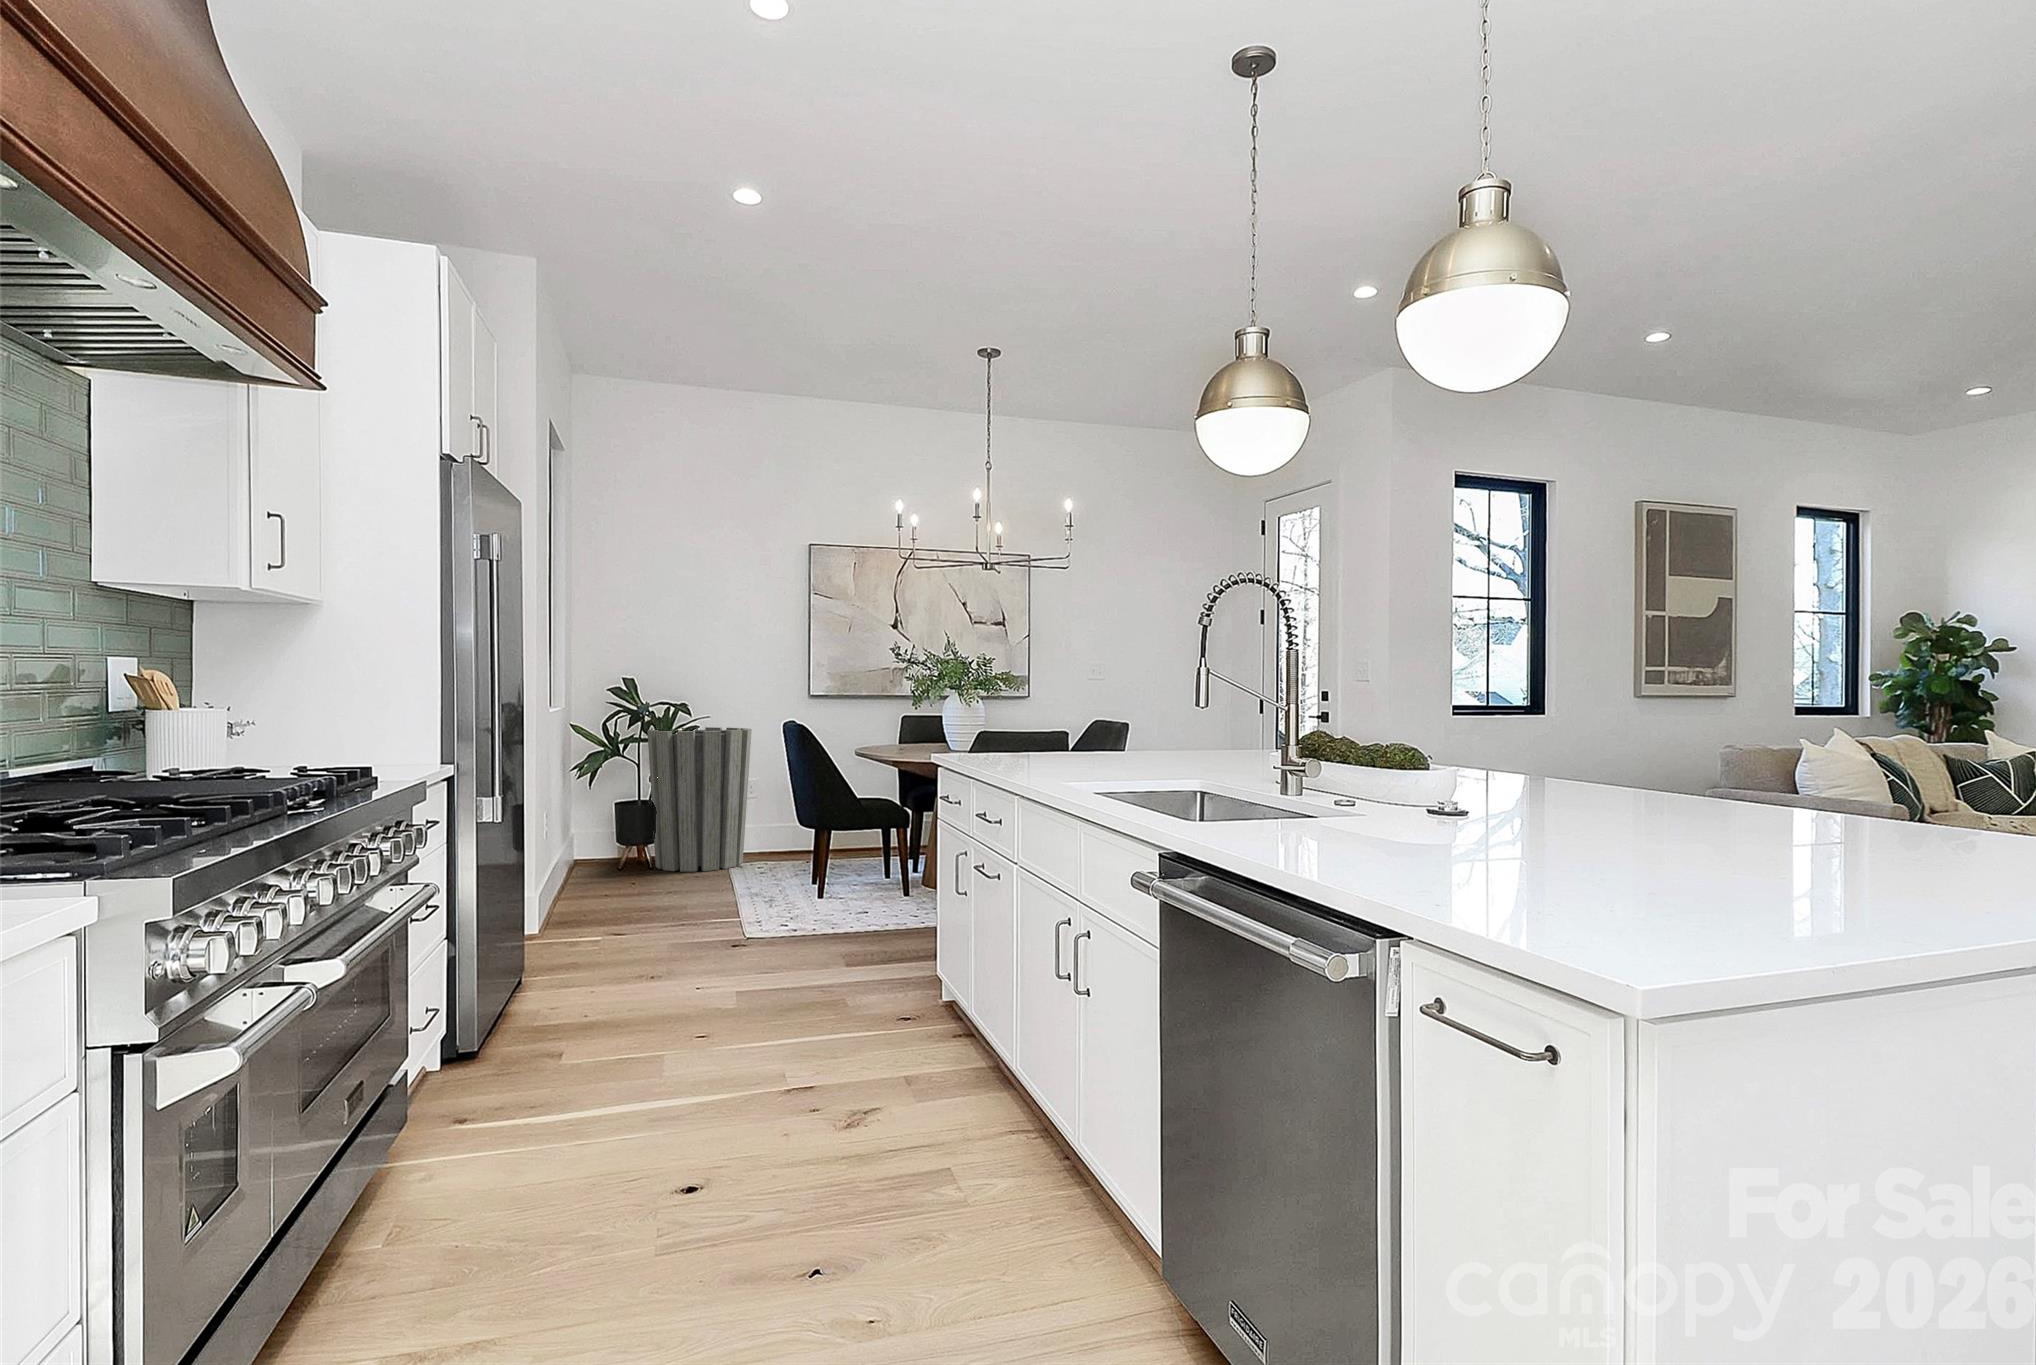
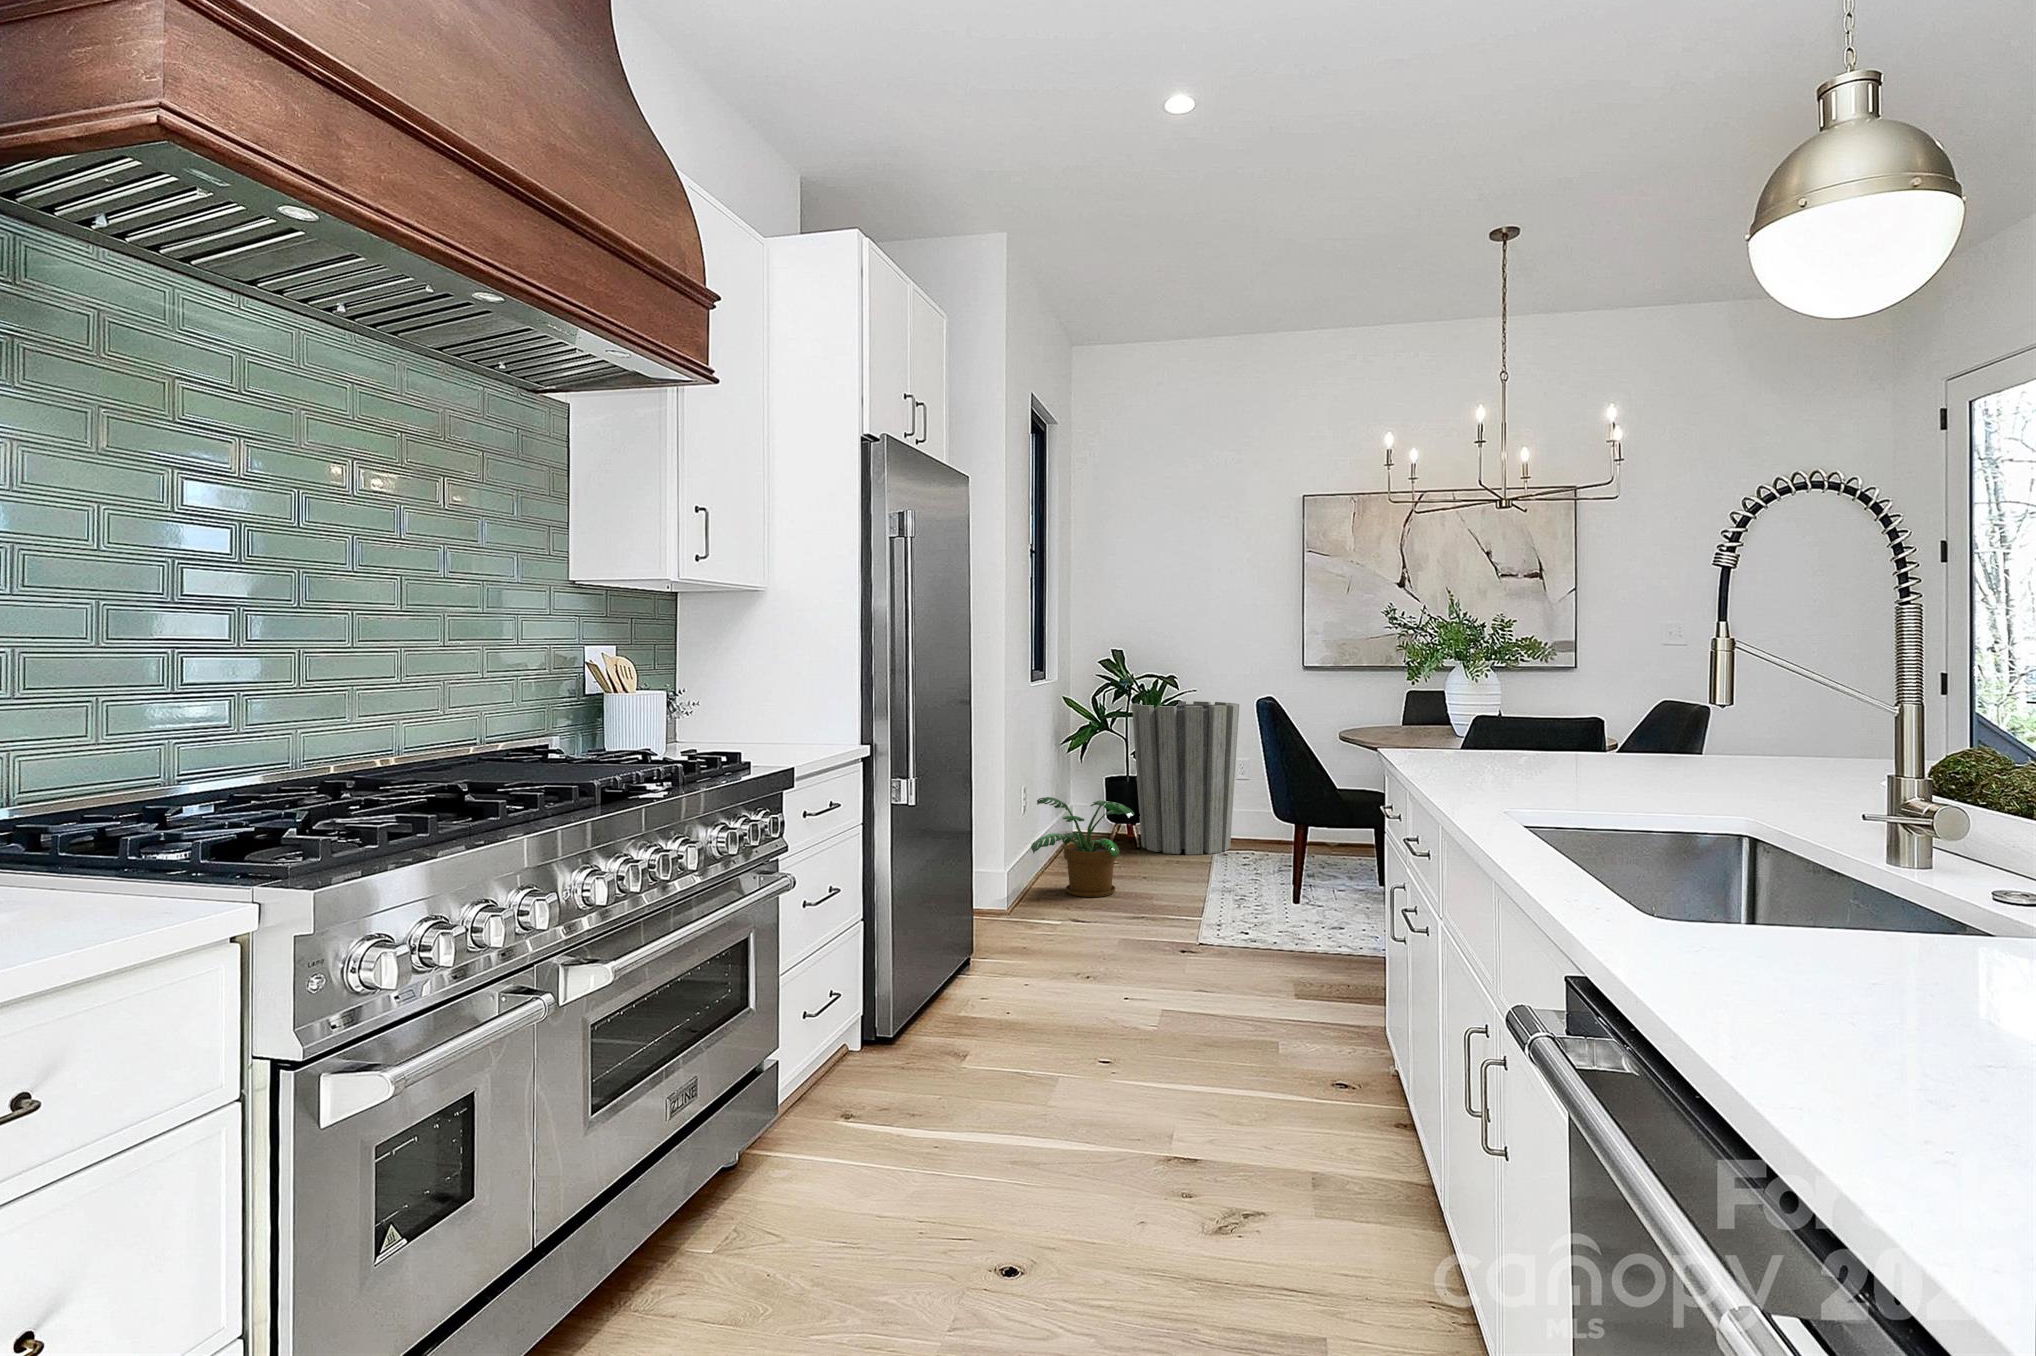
potted plant: none [561,820,674,915] -> present [1031,797,1134,897]

